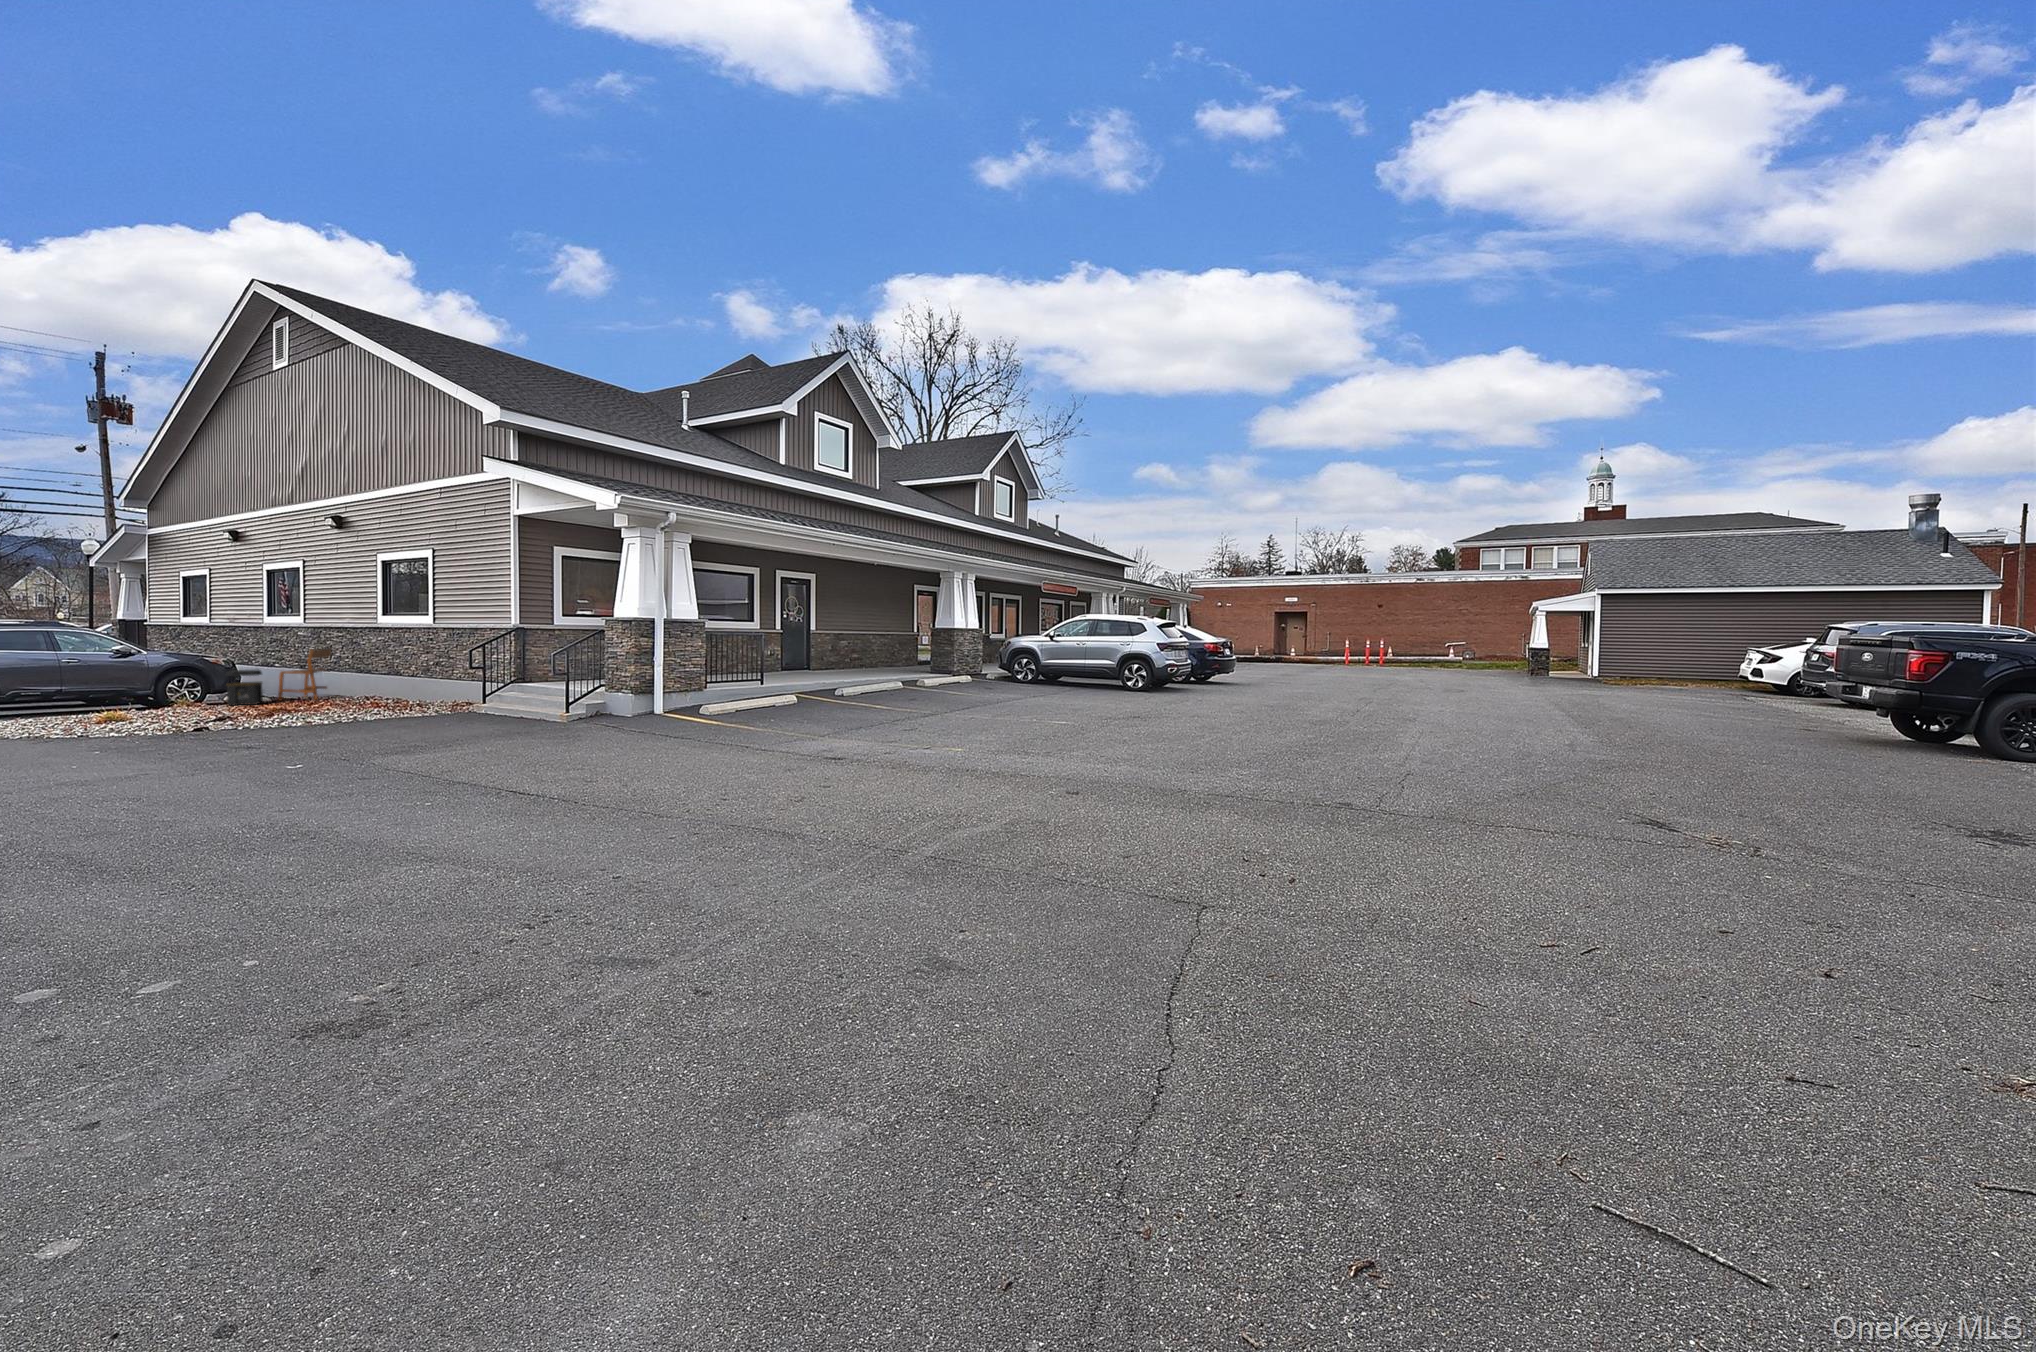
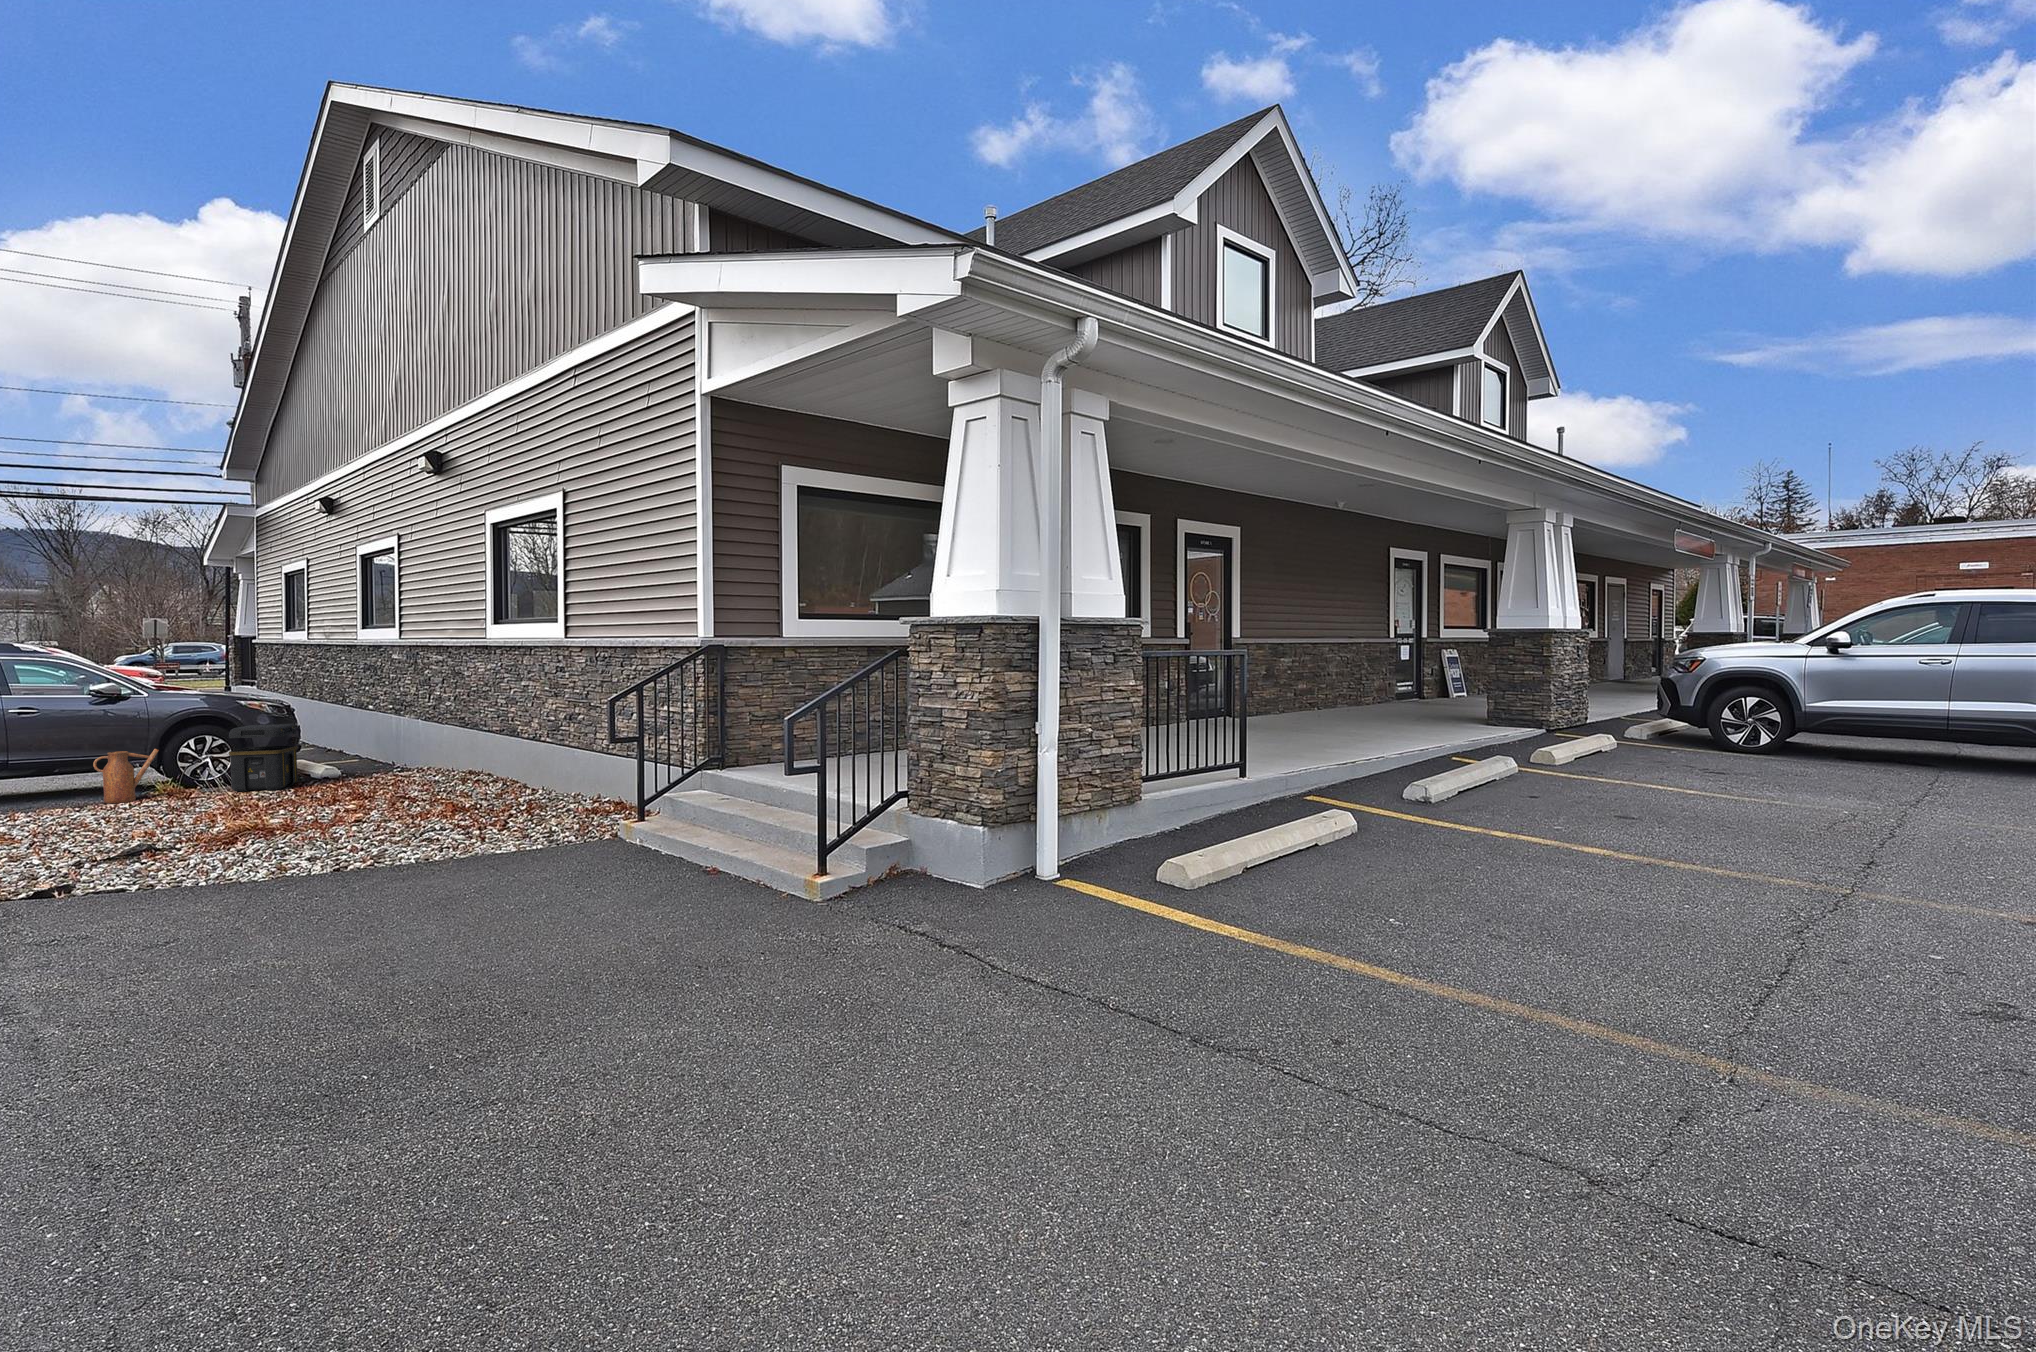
bench: present [278,648,332,700] -> none [331,681,440,777]
watering can: none [151,681,187,710] -> present [93,749,159,803]

